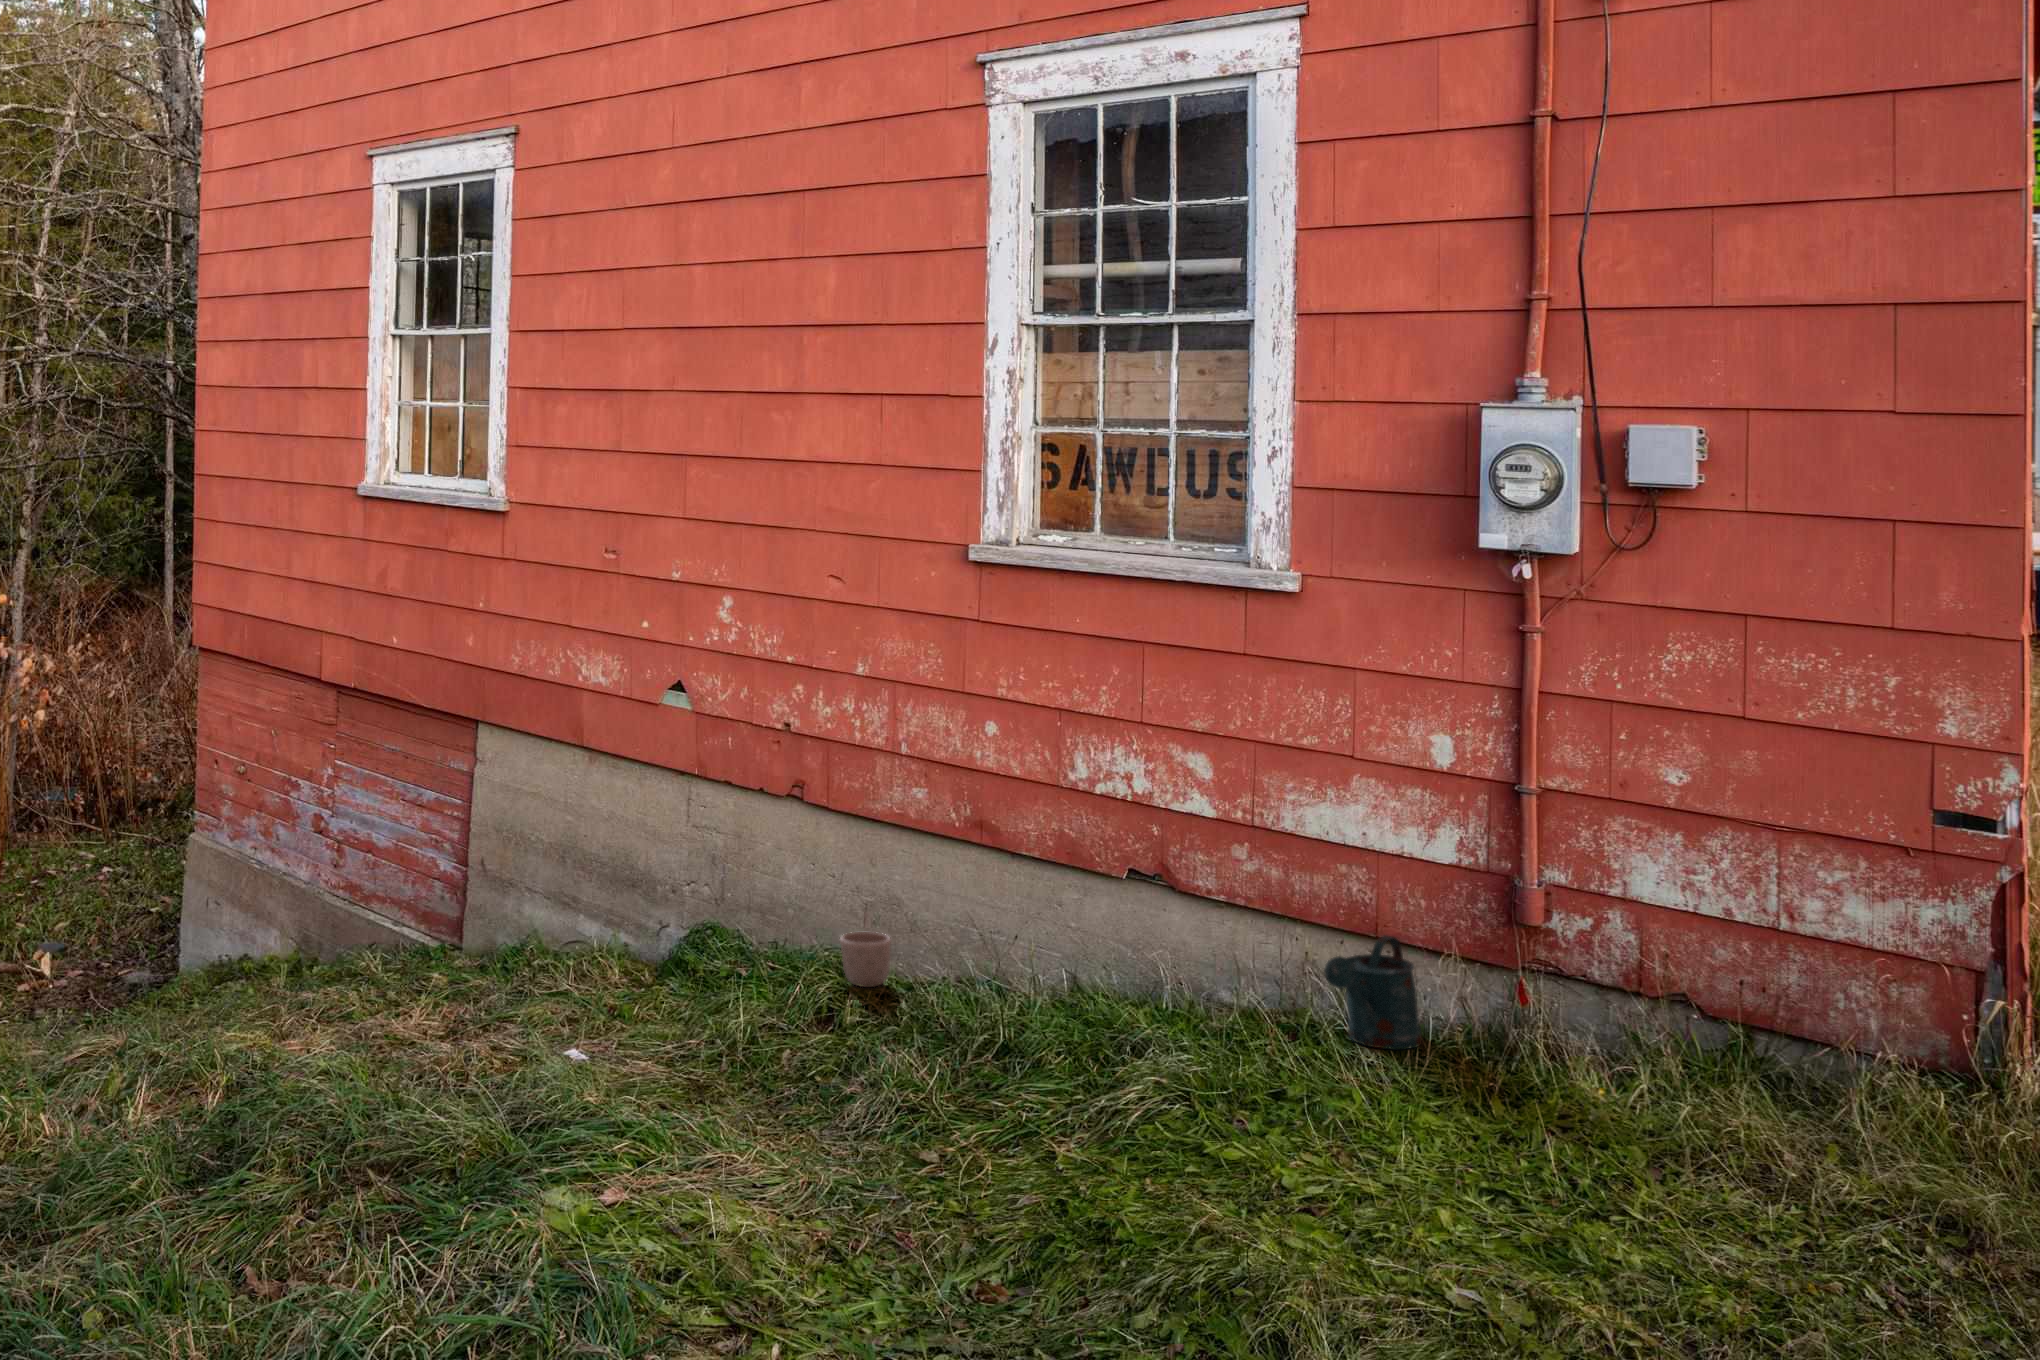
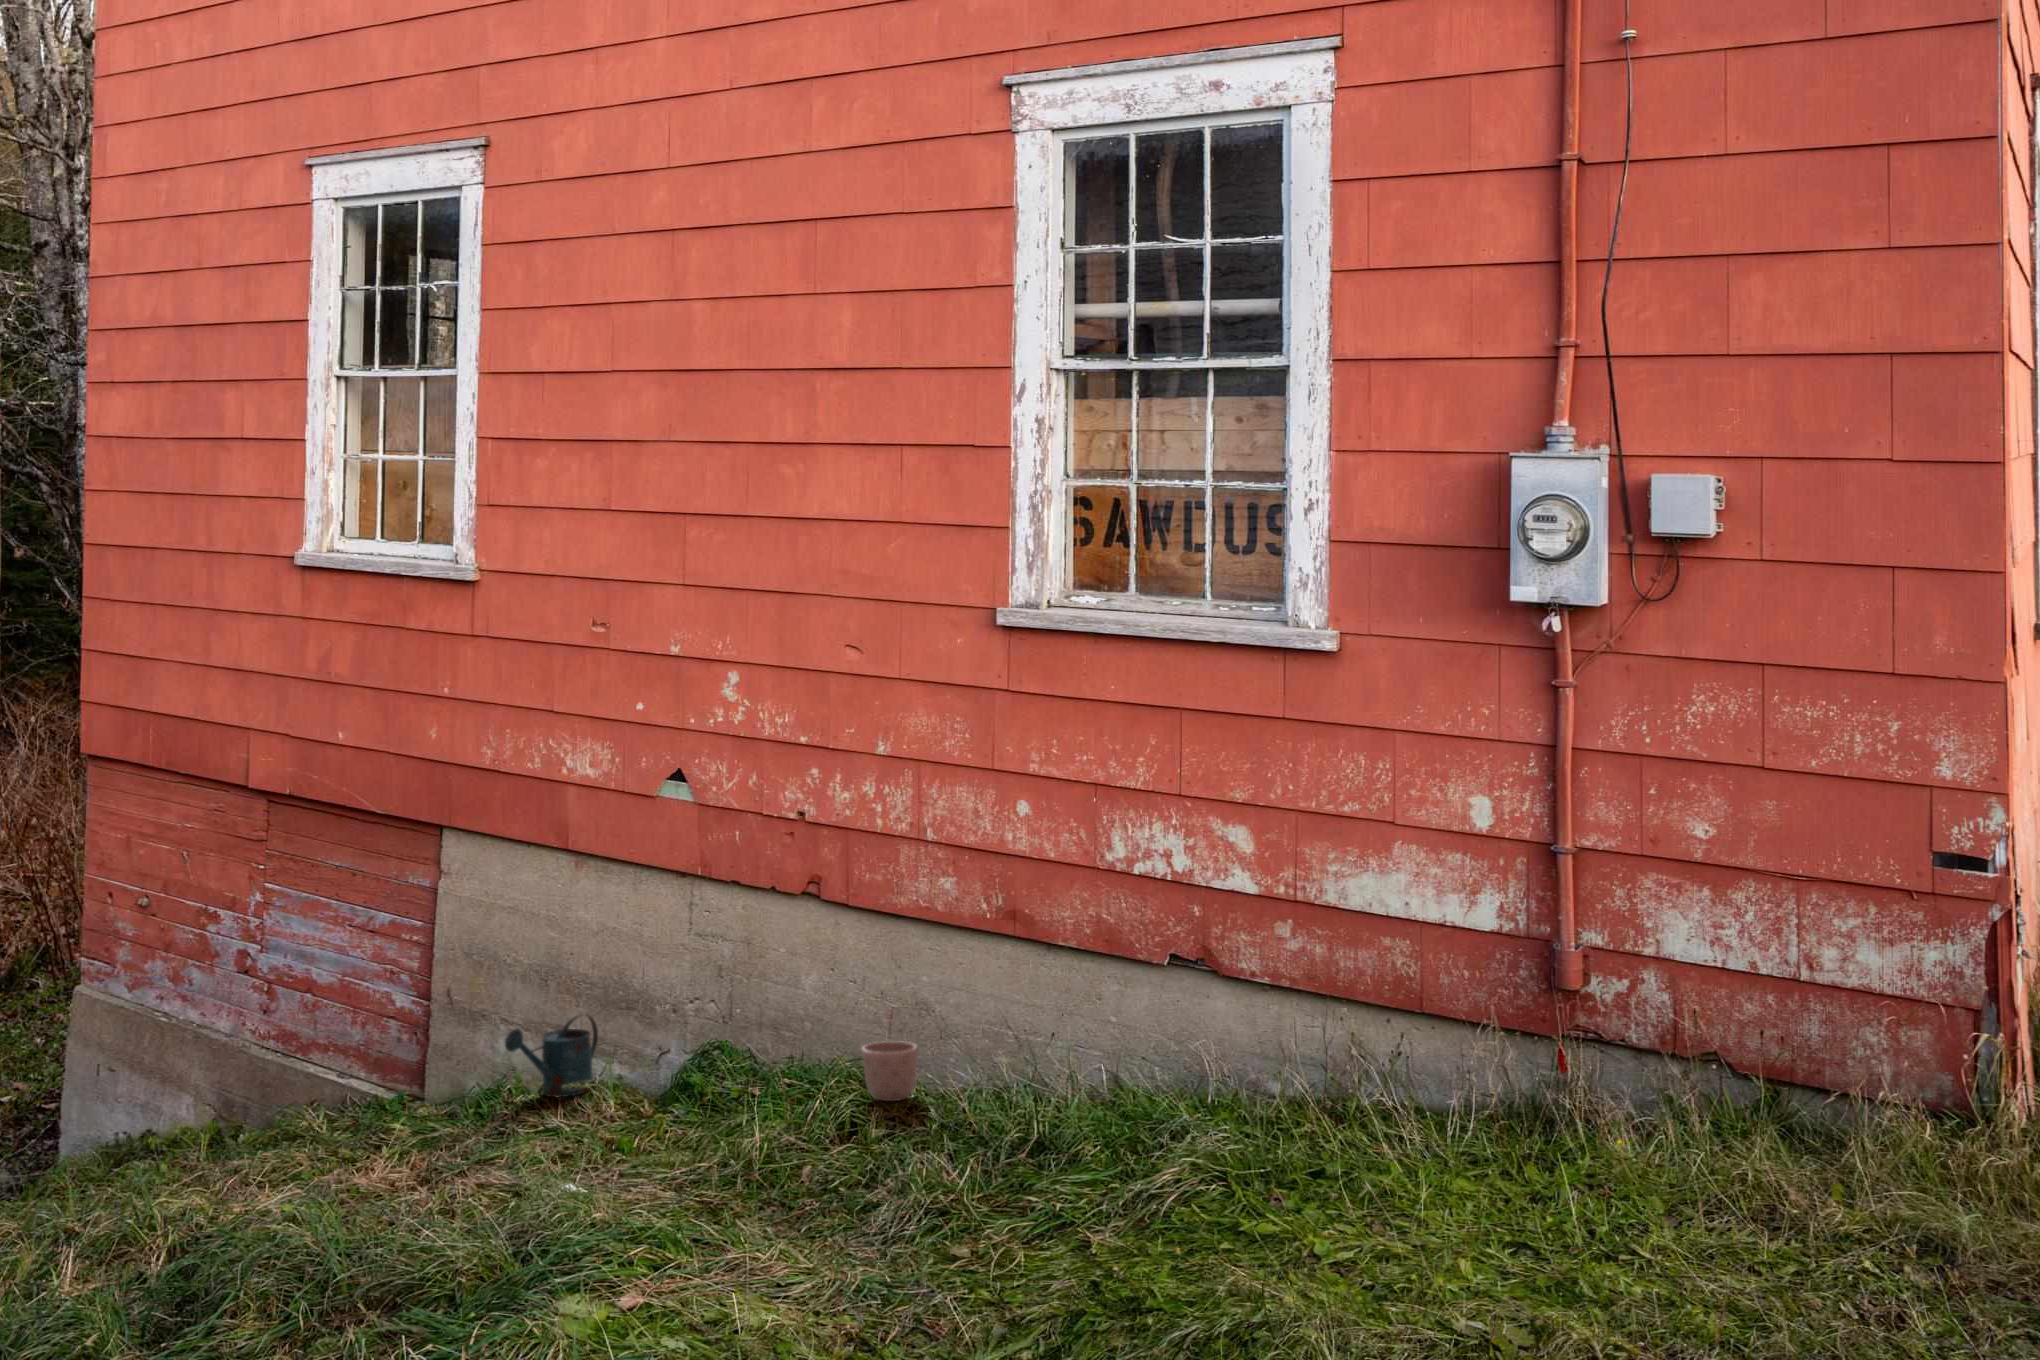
watering can: present [1324,935,1422,1050] -> present [505,1015,598,1097]

